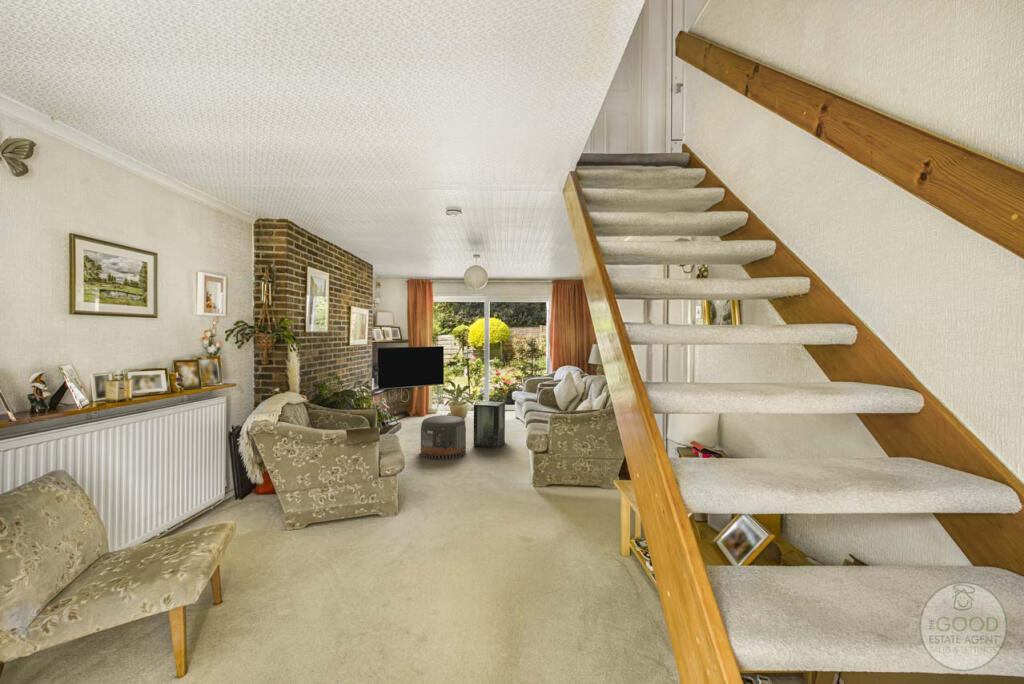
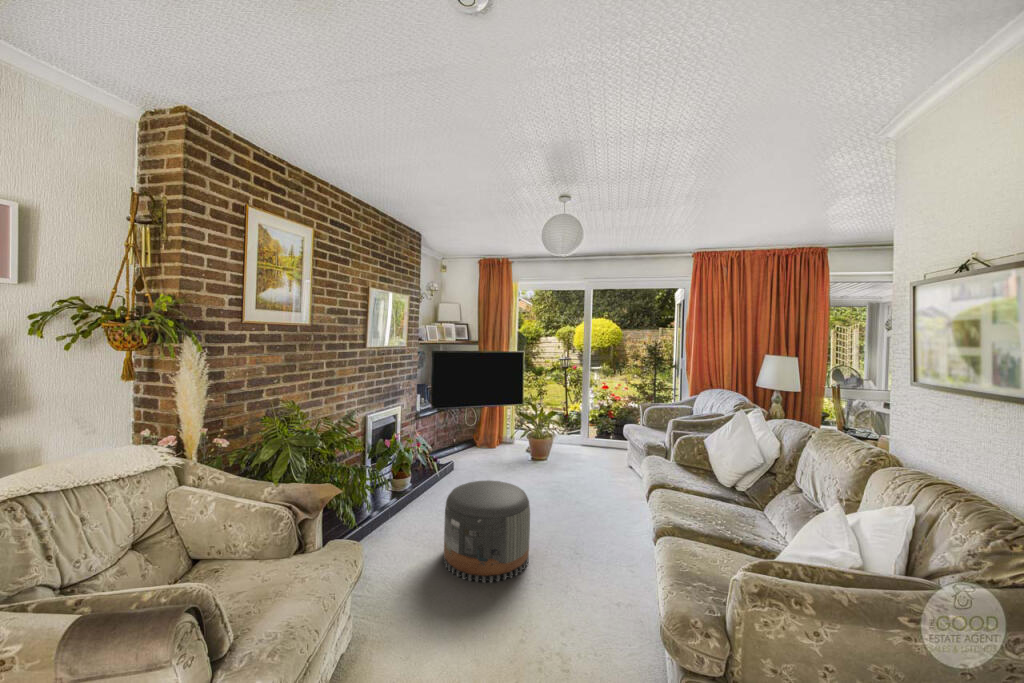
storage box: present [474,401,505,448] -> none [548,453,610,555]

